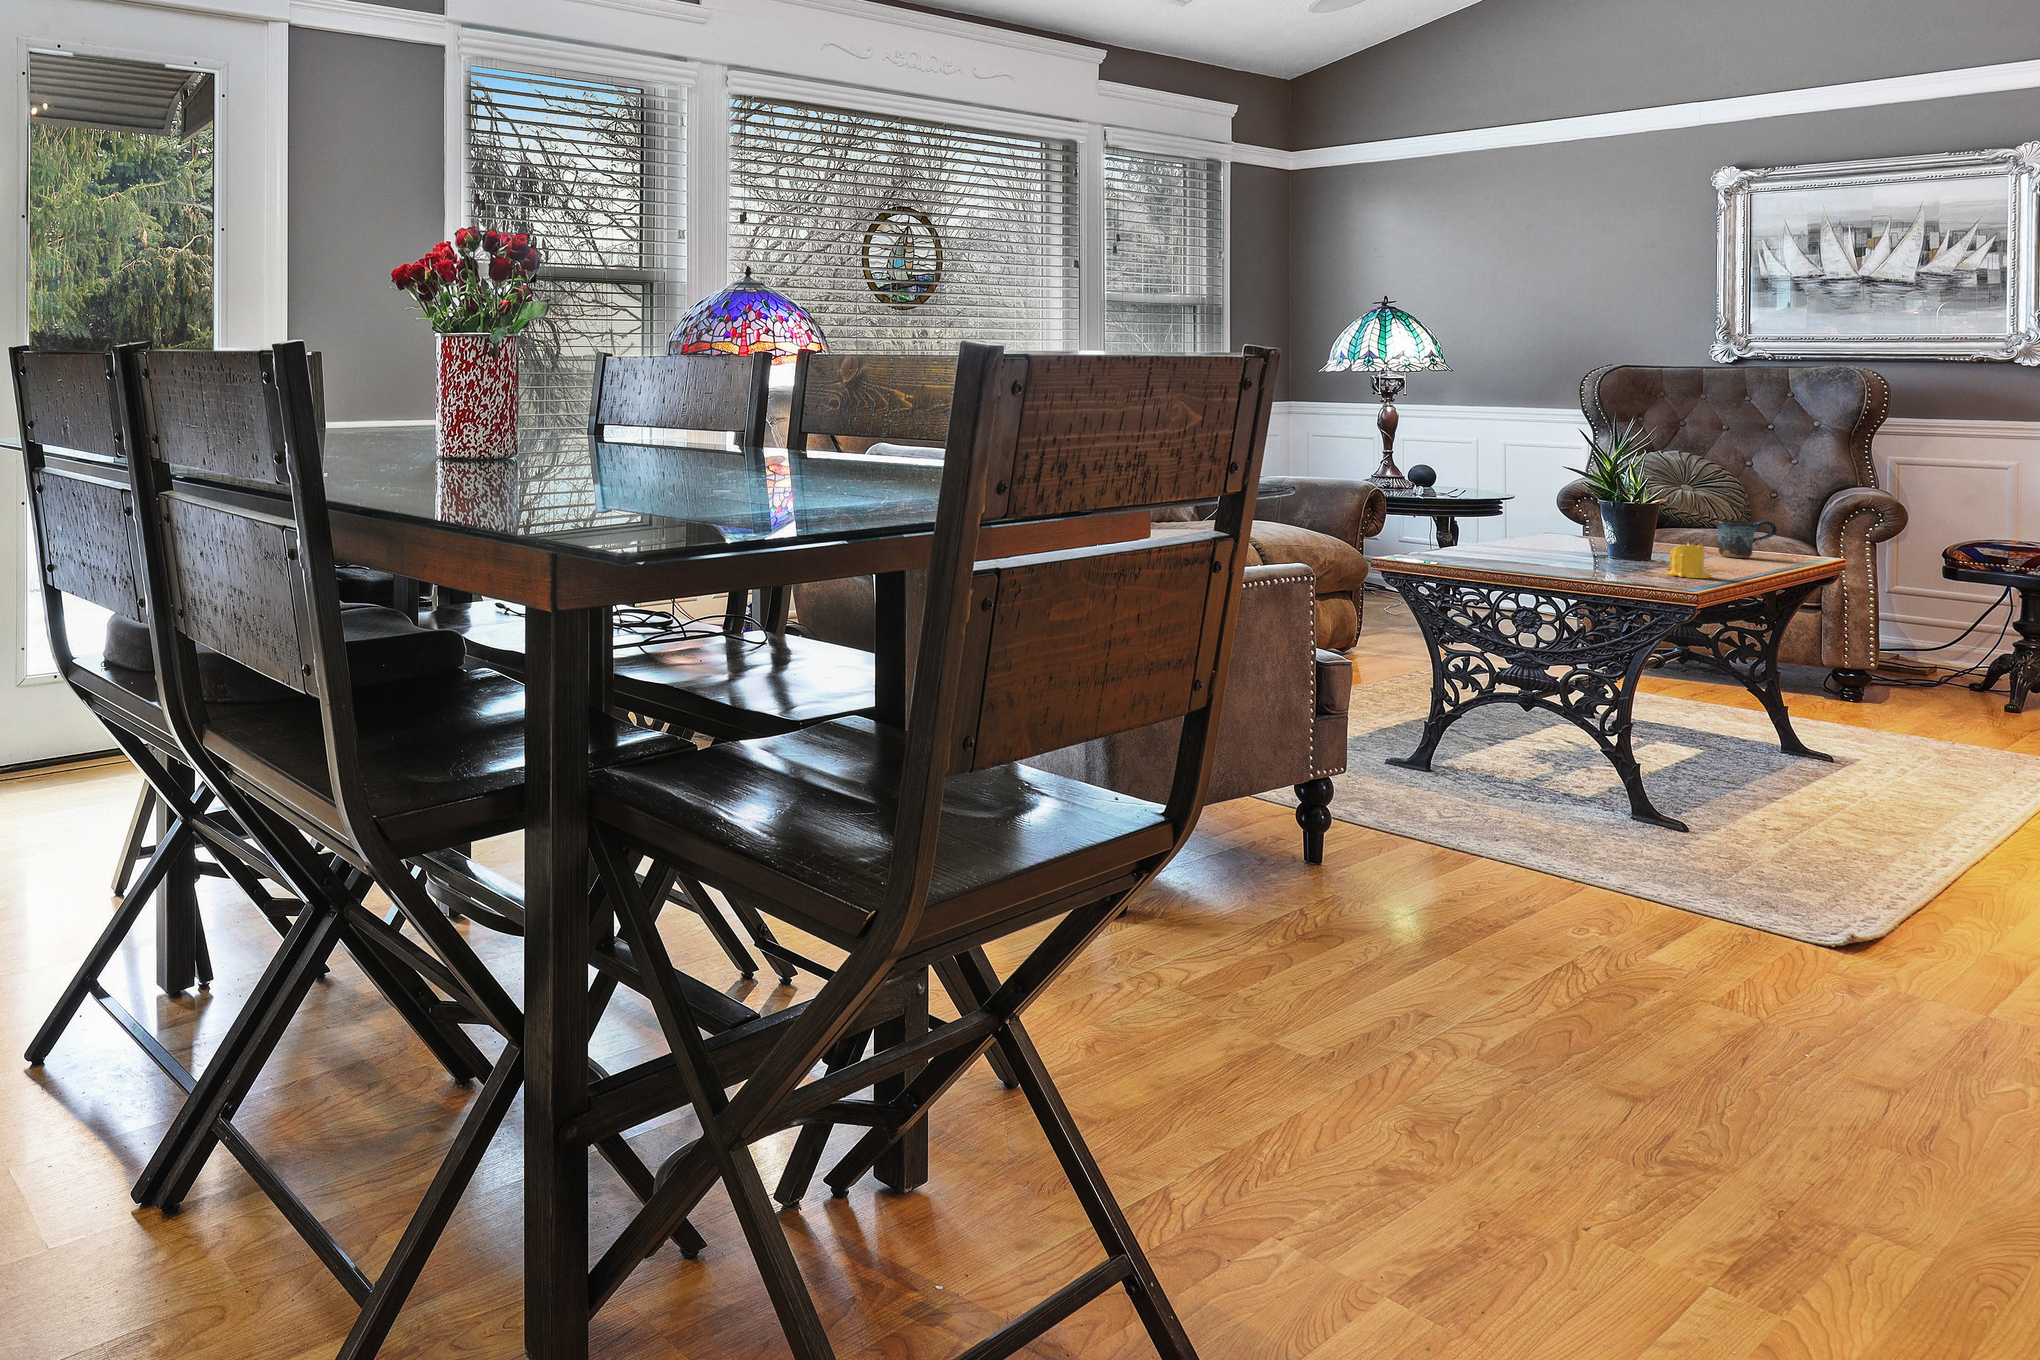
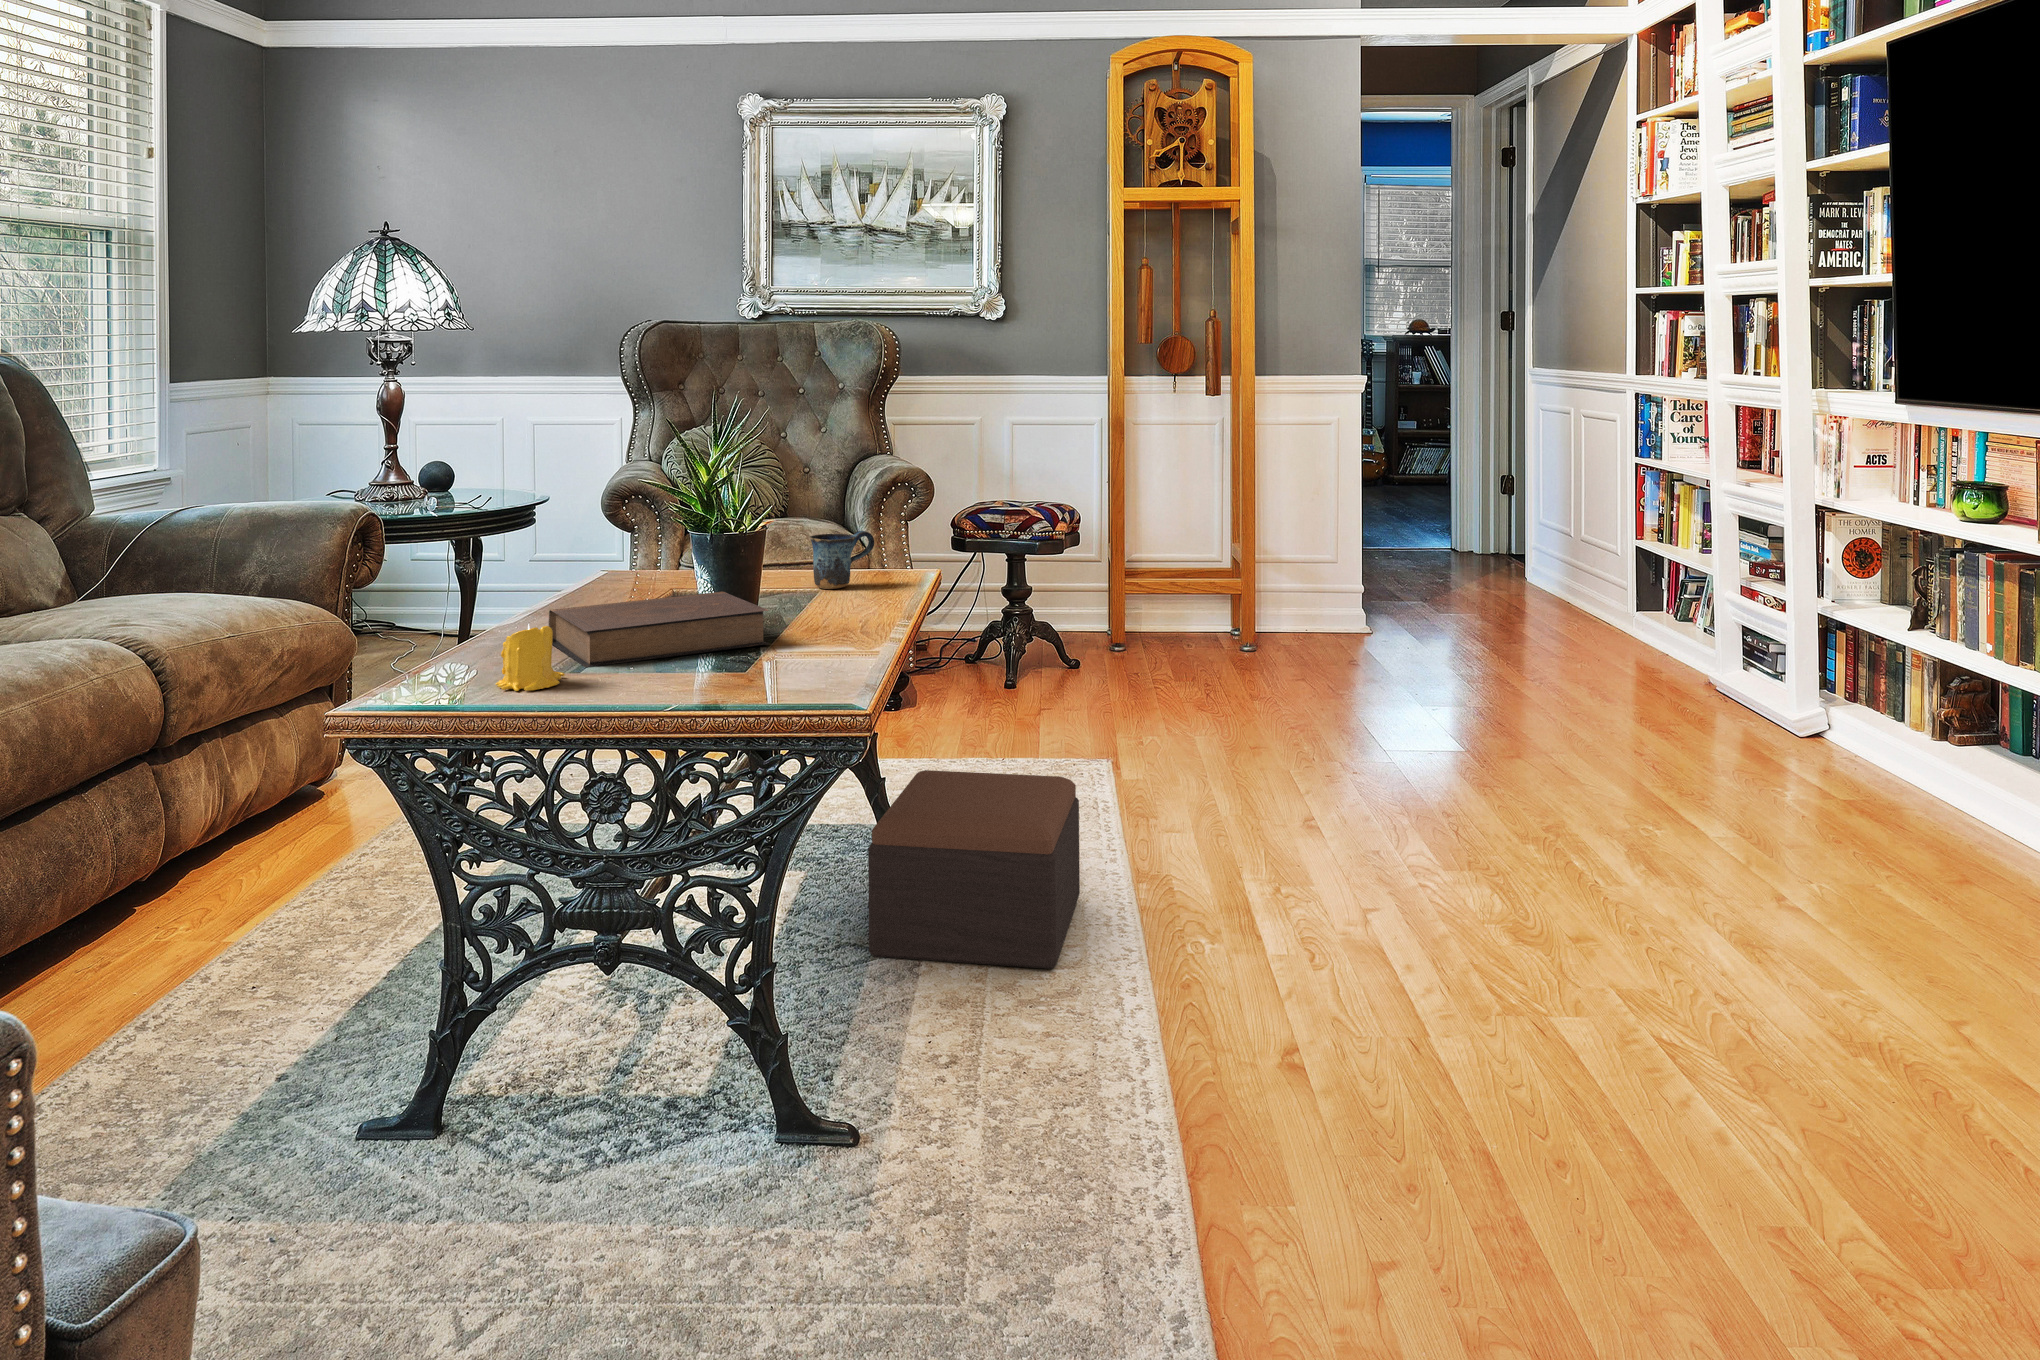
book: none [1499,533,1653,568] -> present [549,592,769,667]
candle: present [1665,544,1712,578] -> present [496,624,565,691]
footstool: none [1736,686,1957,816] -> present [868,770,1080,969]

